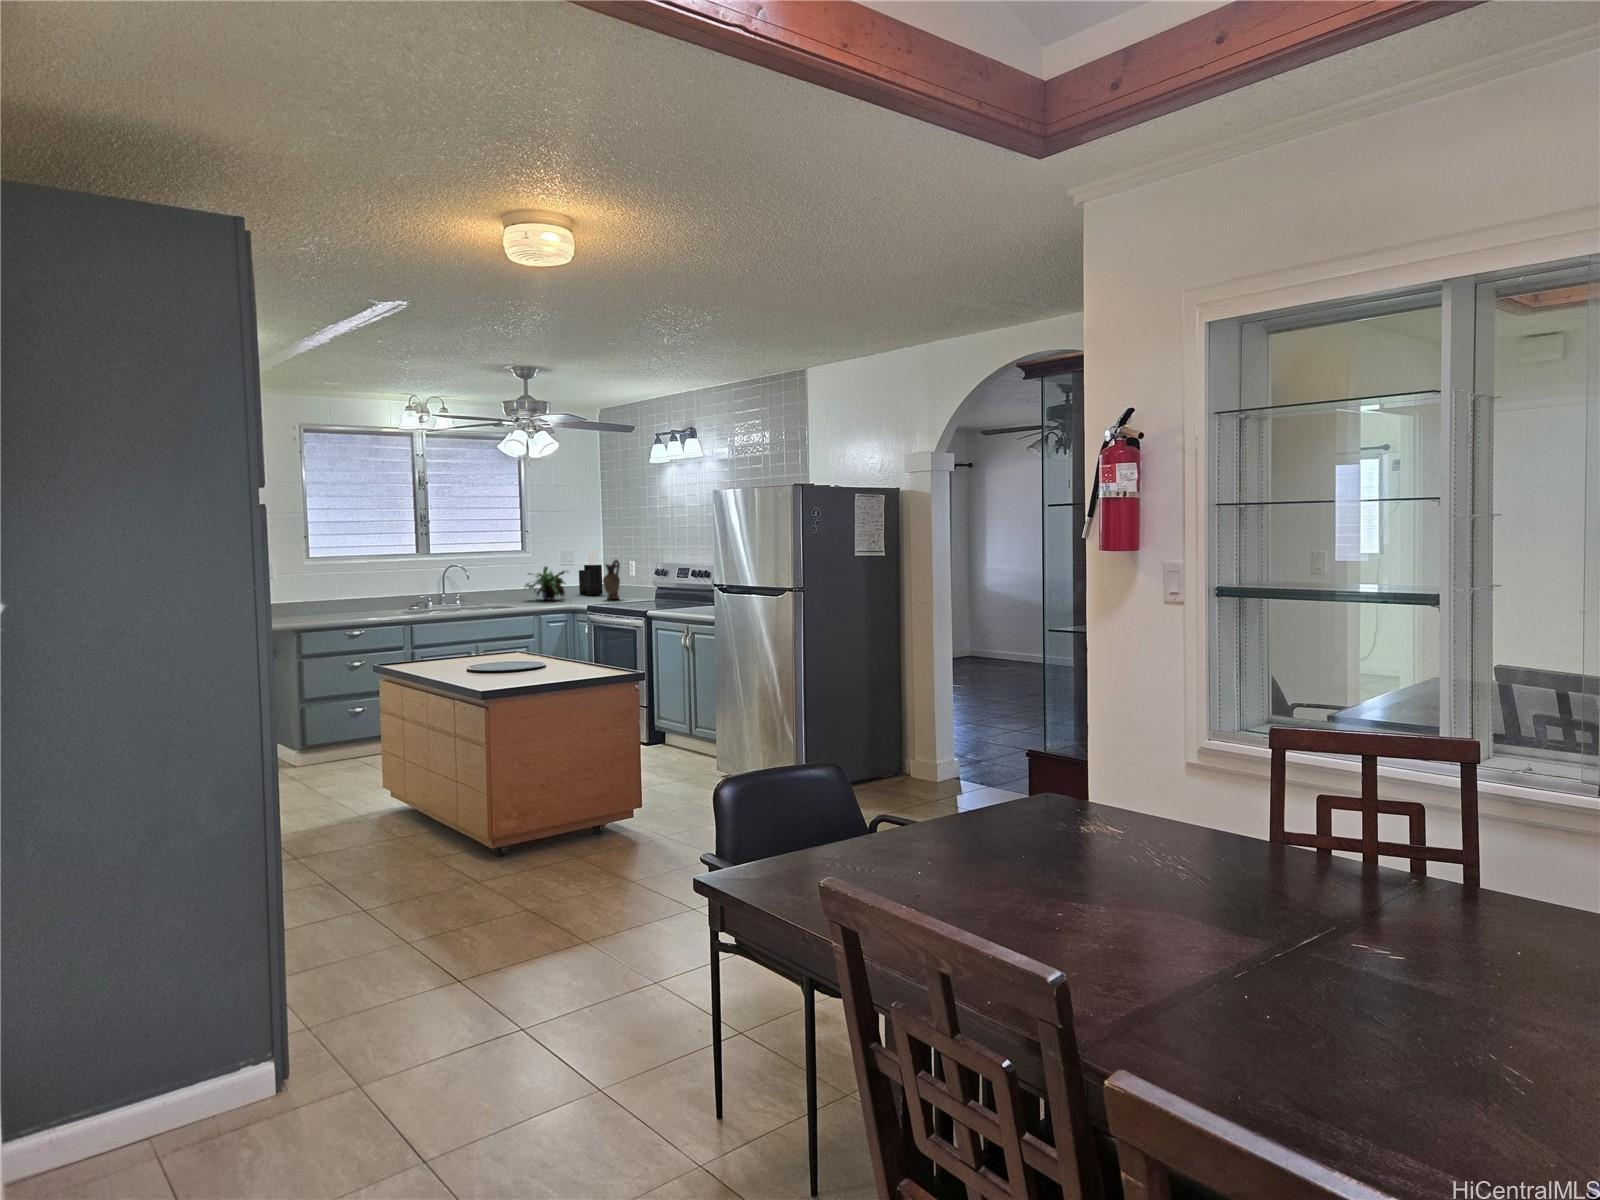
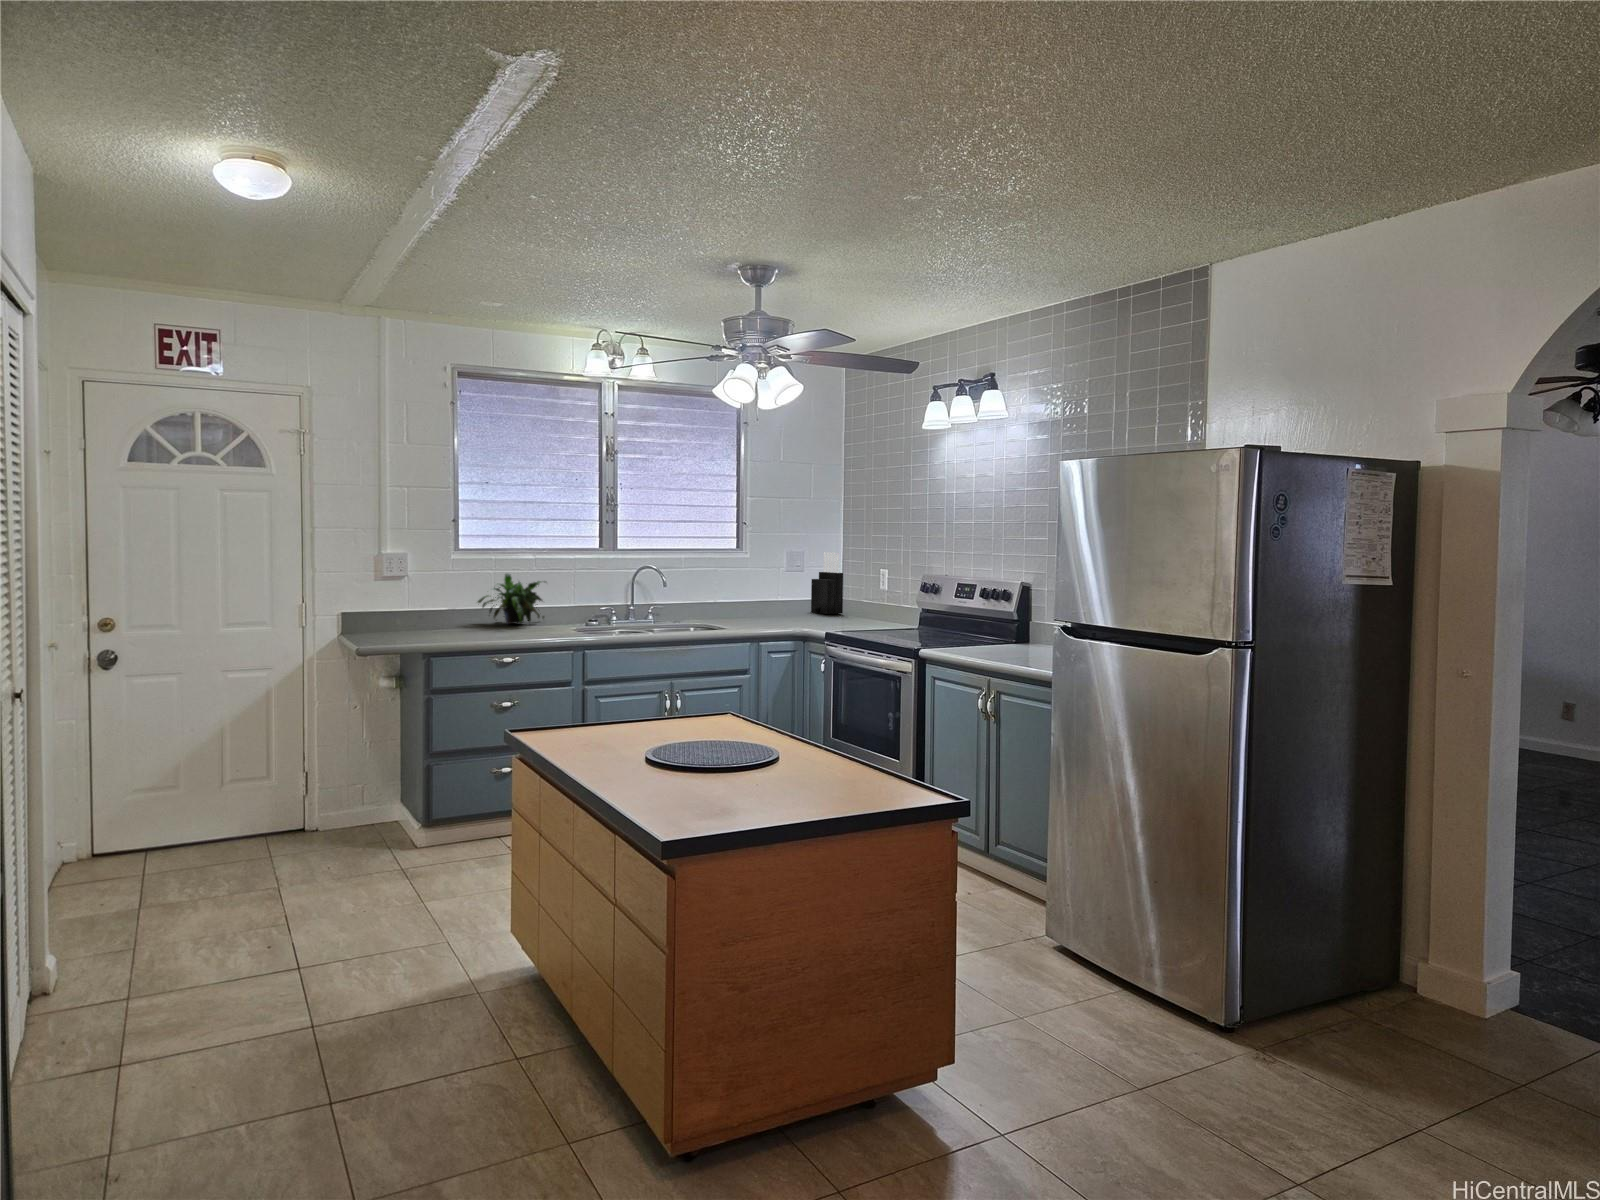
ceramic pitcher: present [603,560,620,599] -> none [846,566,870,623]
potted plant: present [525,566,568,600] -> present [478,573,544,624]

